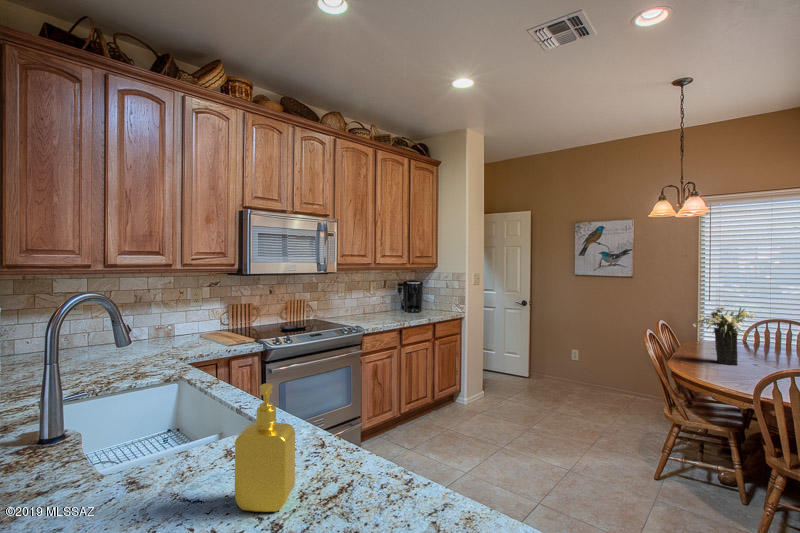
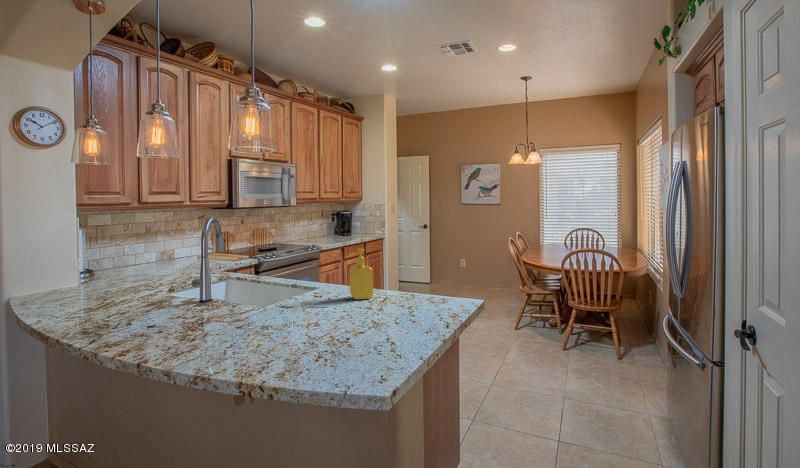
flower arrangement: present [692,307,755,365] -> none [534,219,567,255]

